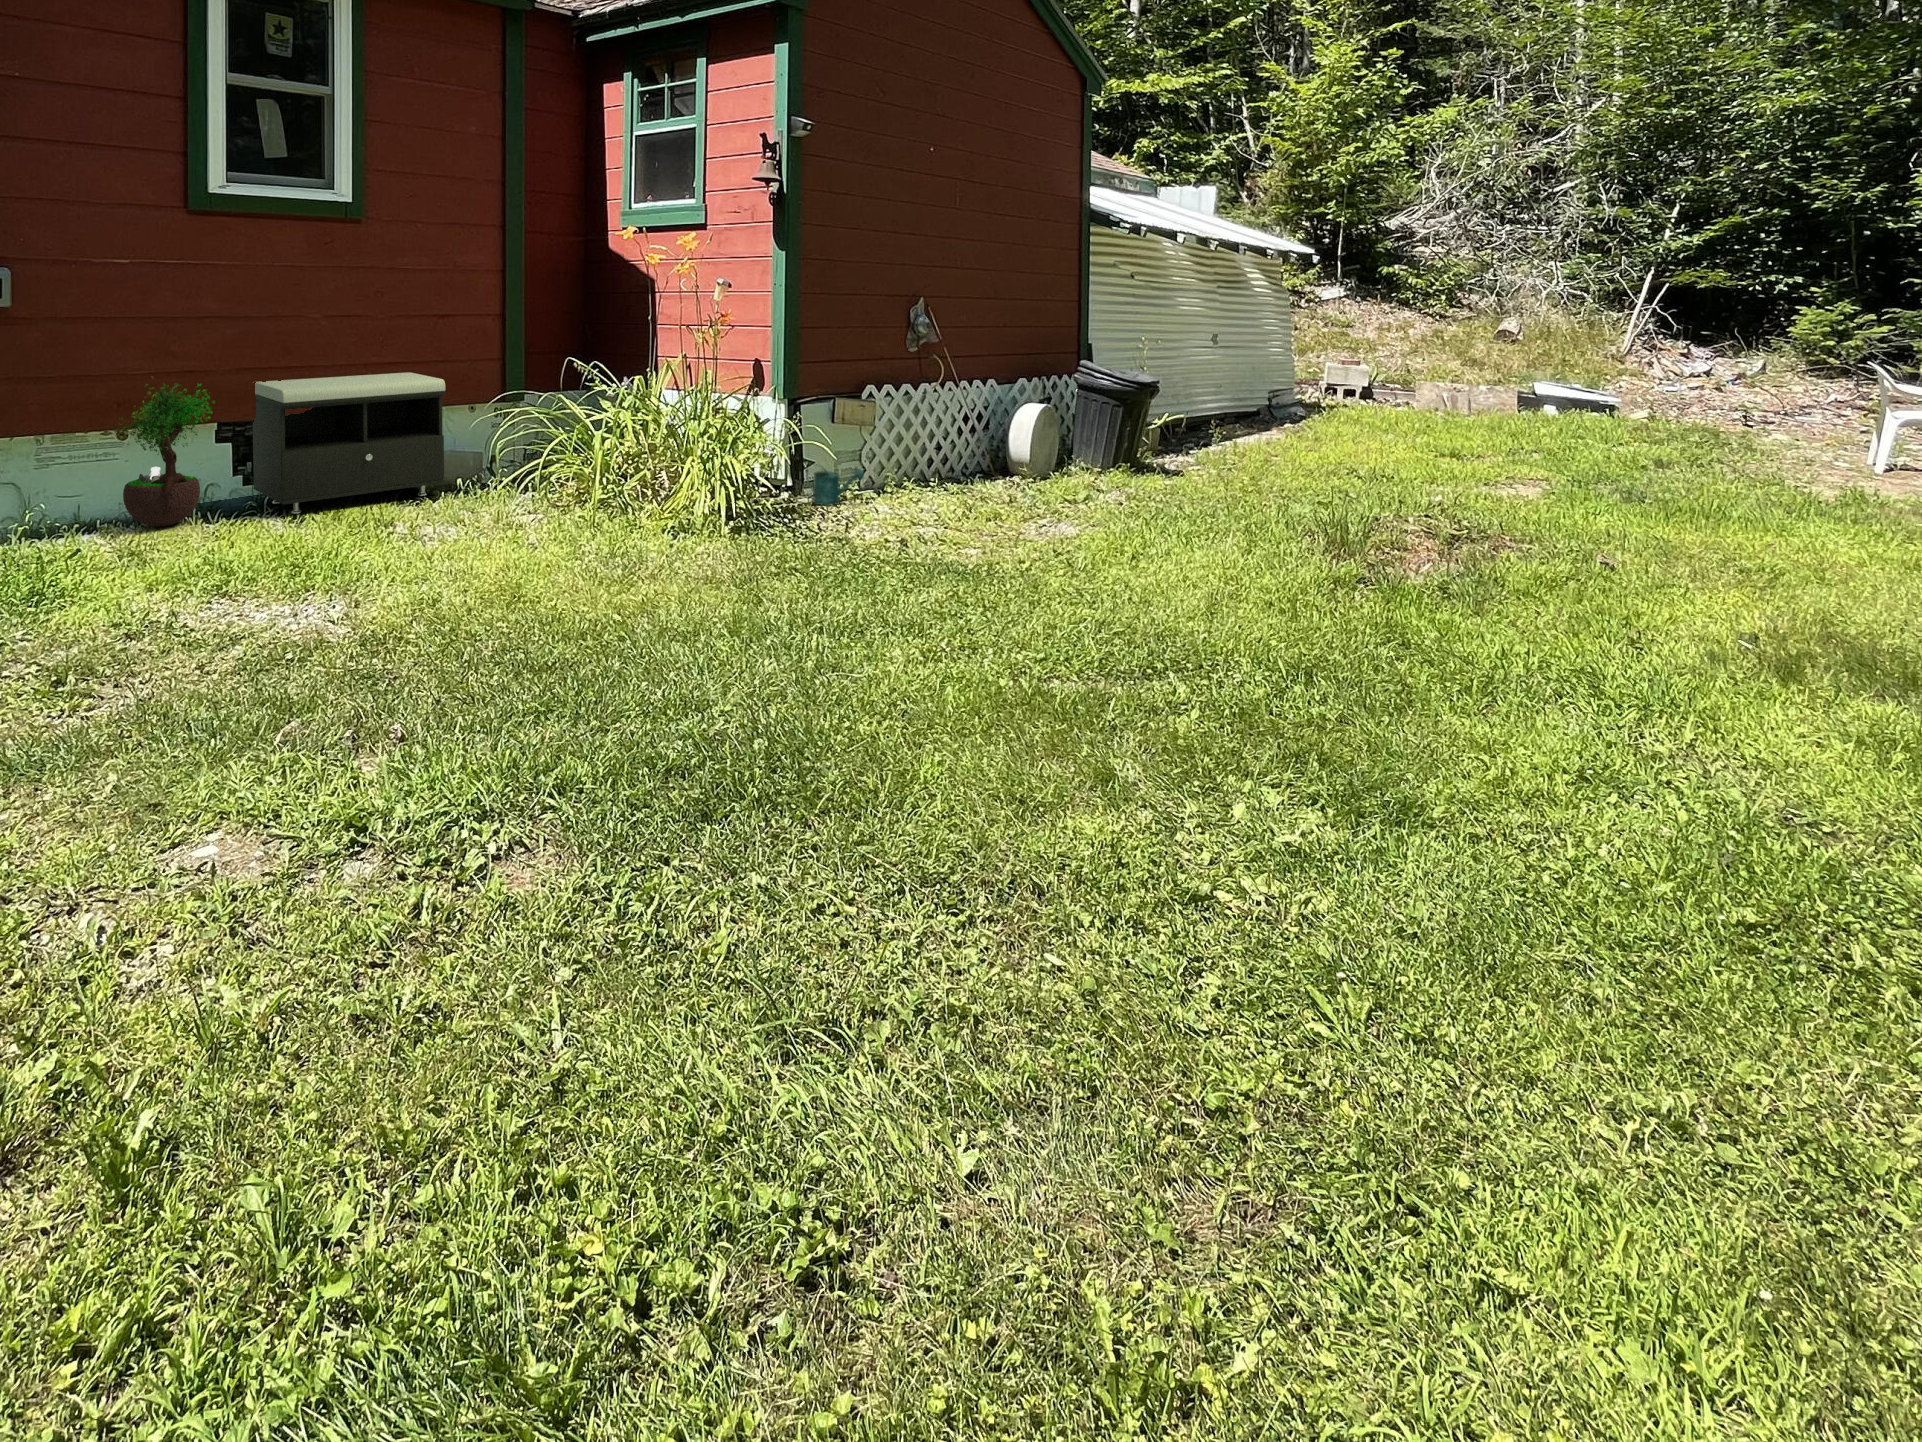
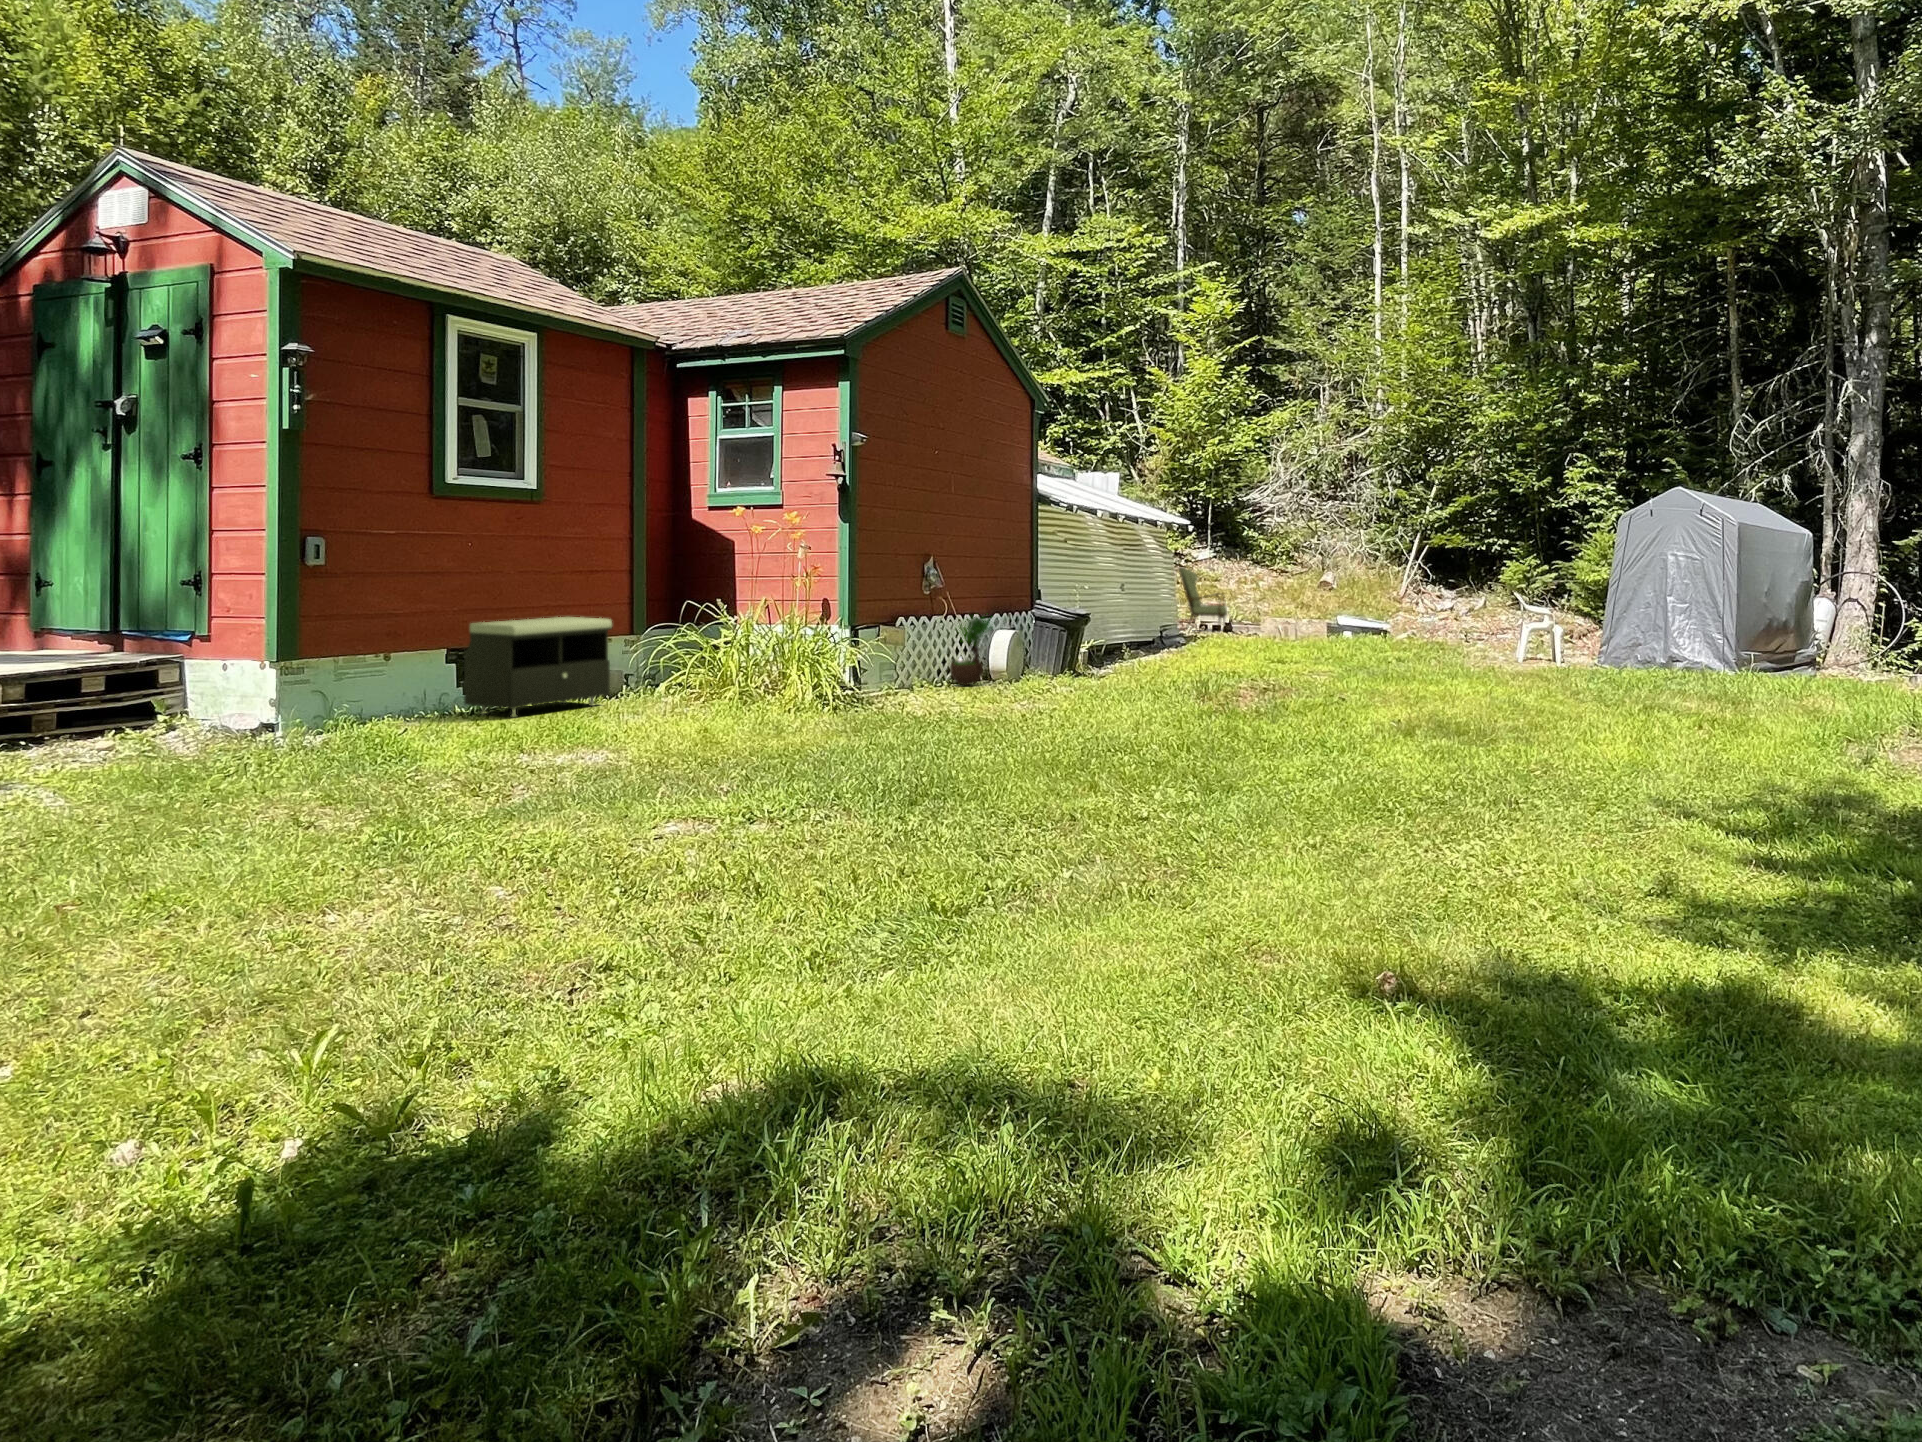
armchair: none [1291,309,1359,396] -> present [1179,567,1227,625]
potted tree: present [114,376,215,526] -> present [950,617,990,685]
watering can: present [807,464,864,506] -> none [866,675,909,703]

